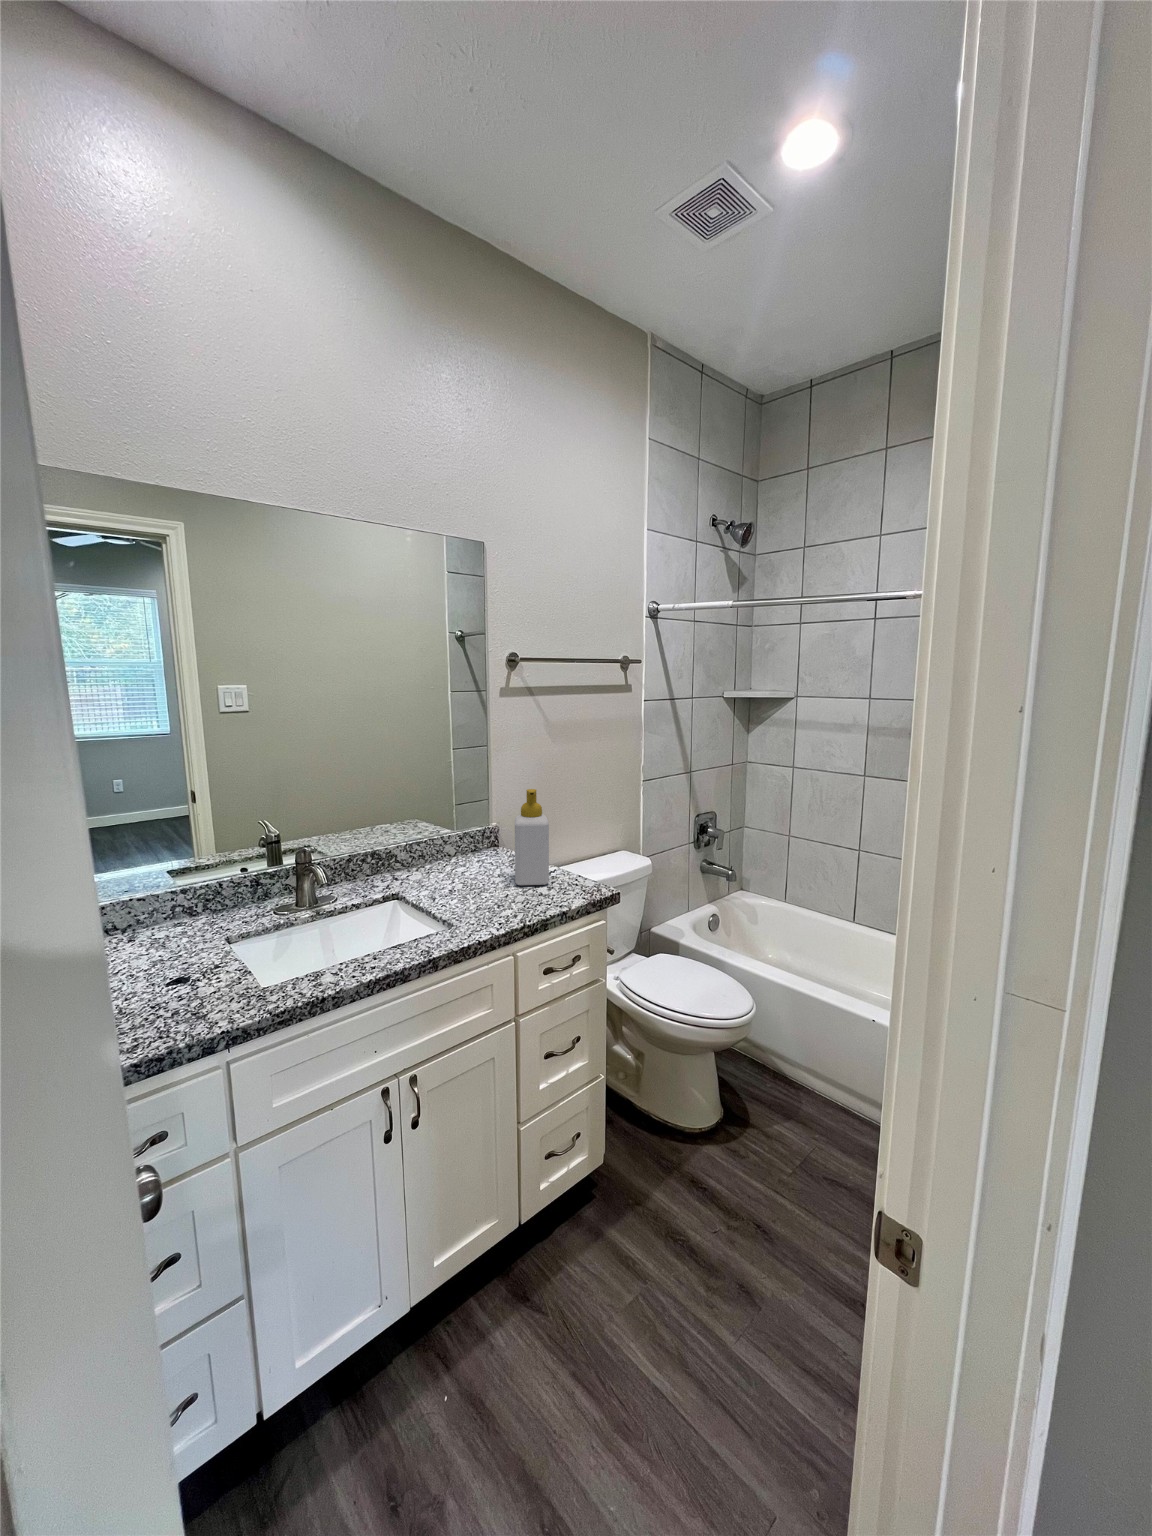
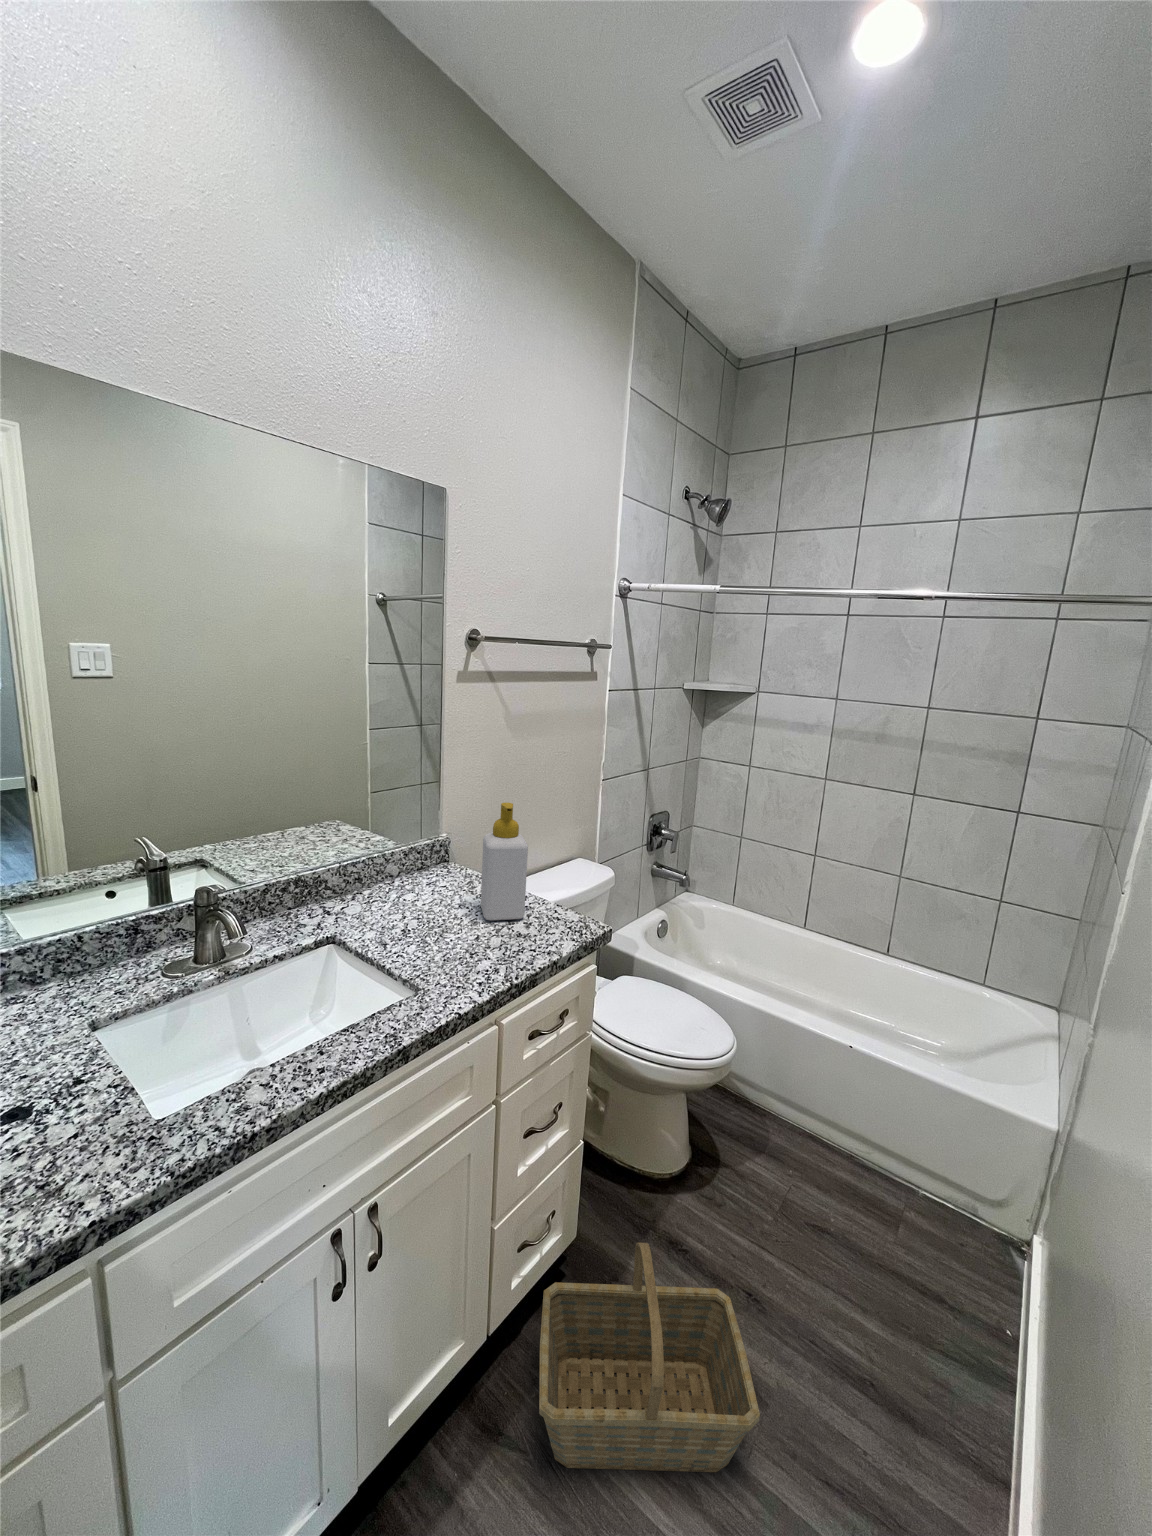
basket: none [554,1161,741,1355] -> present [539,1243,760,1472]

